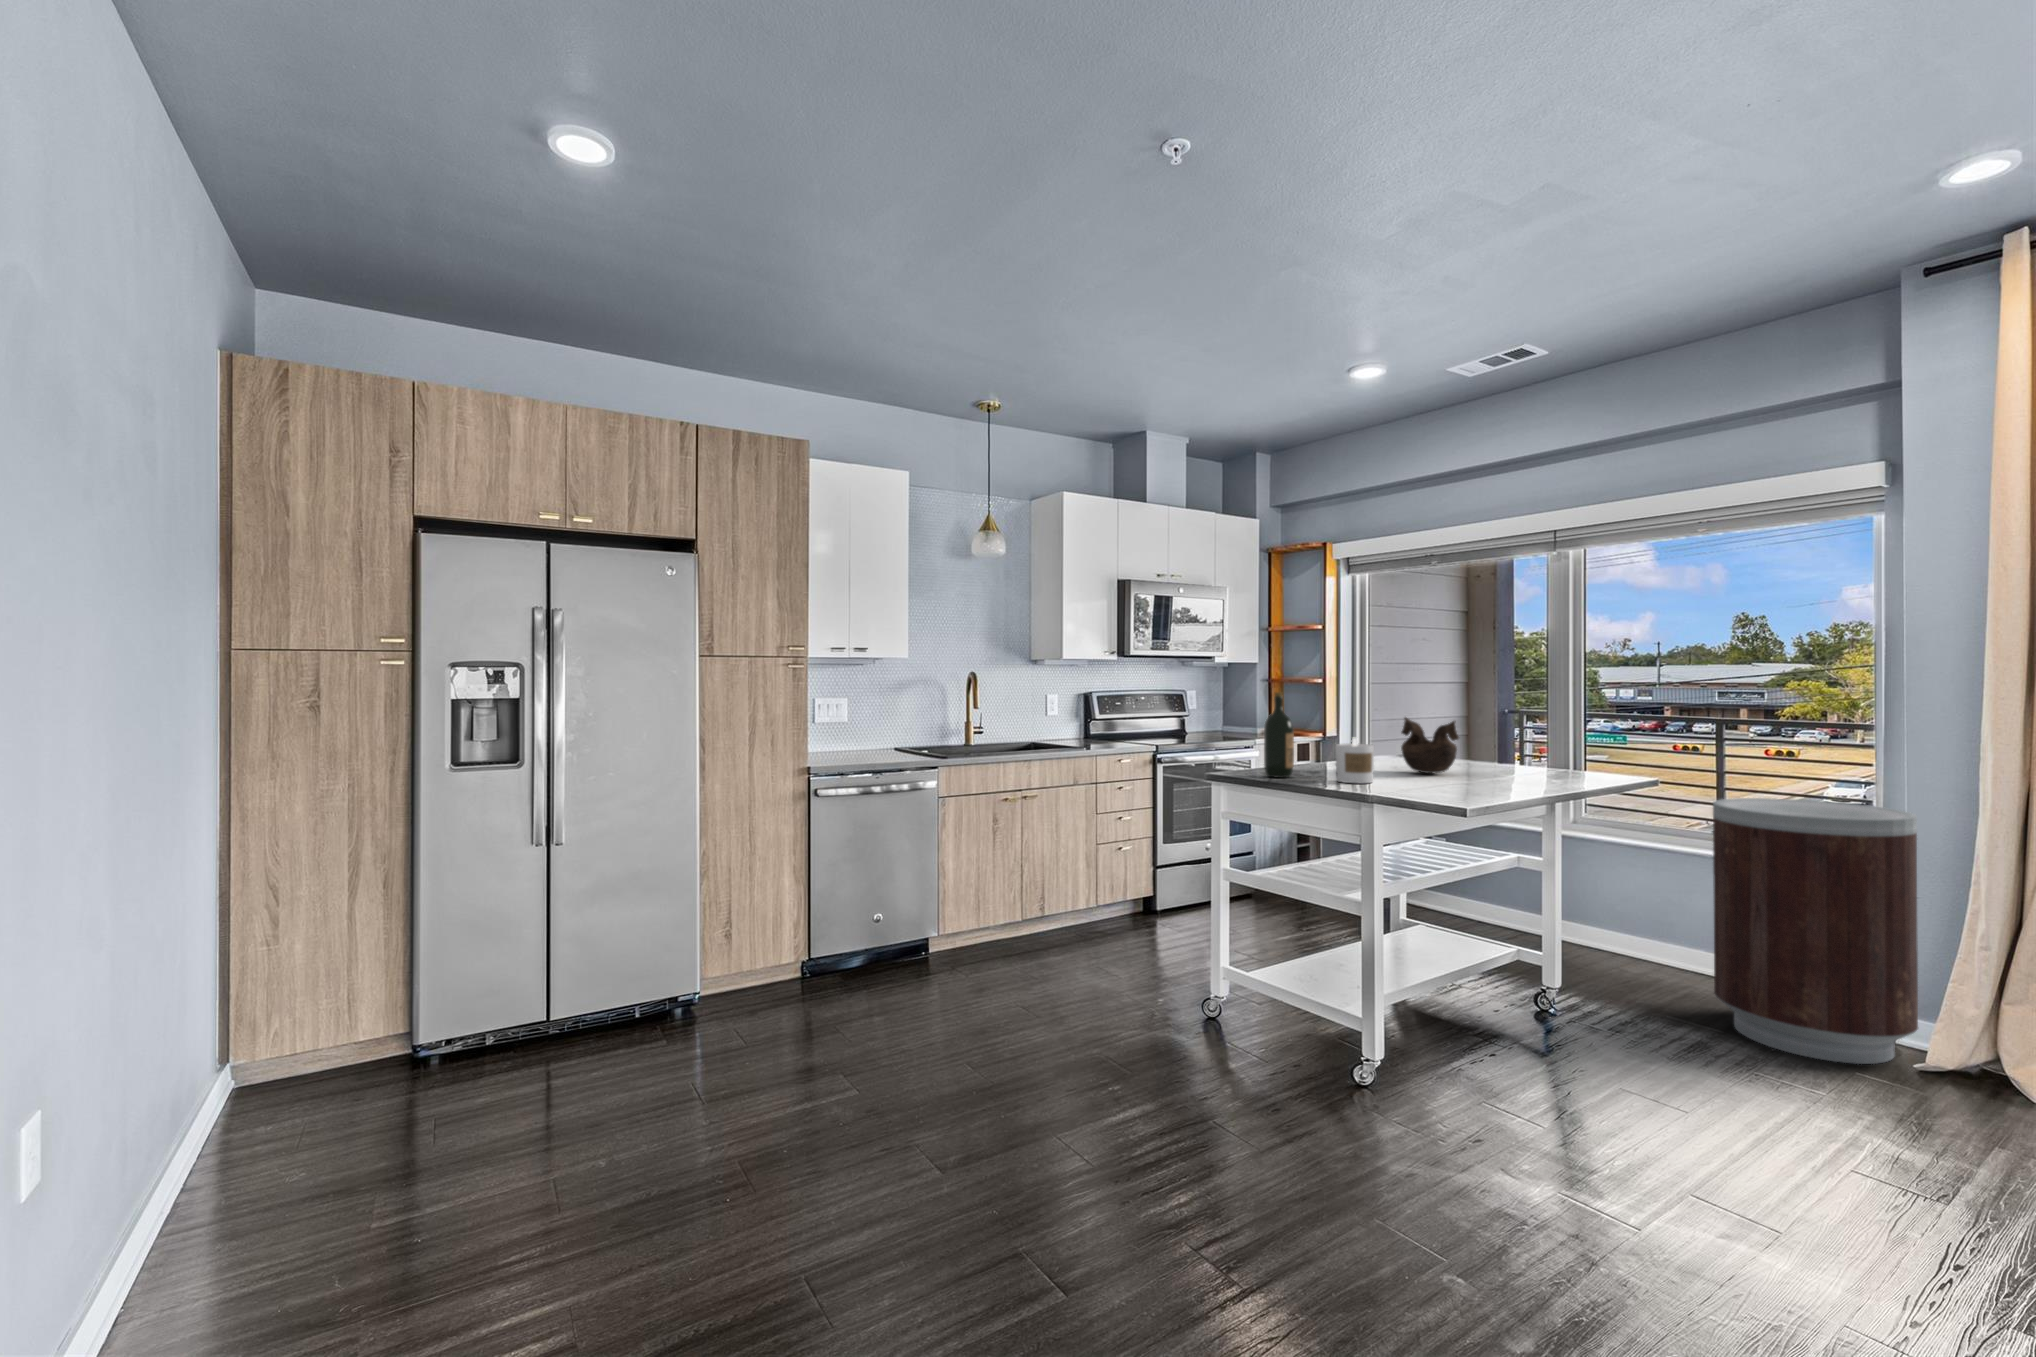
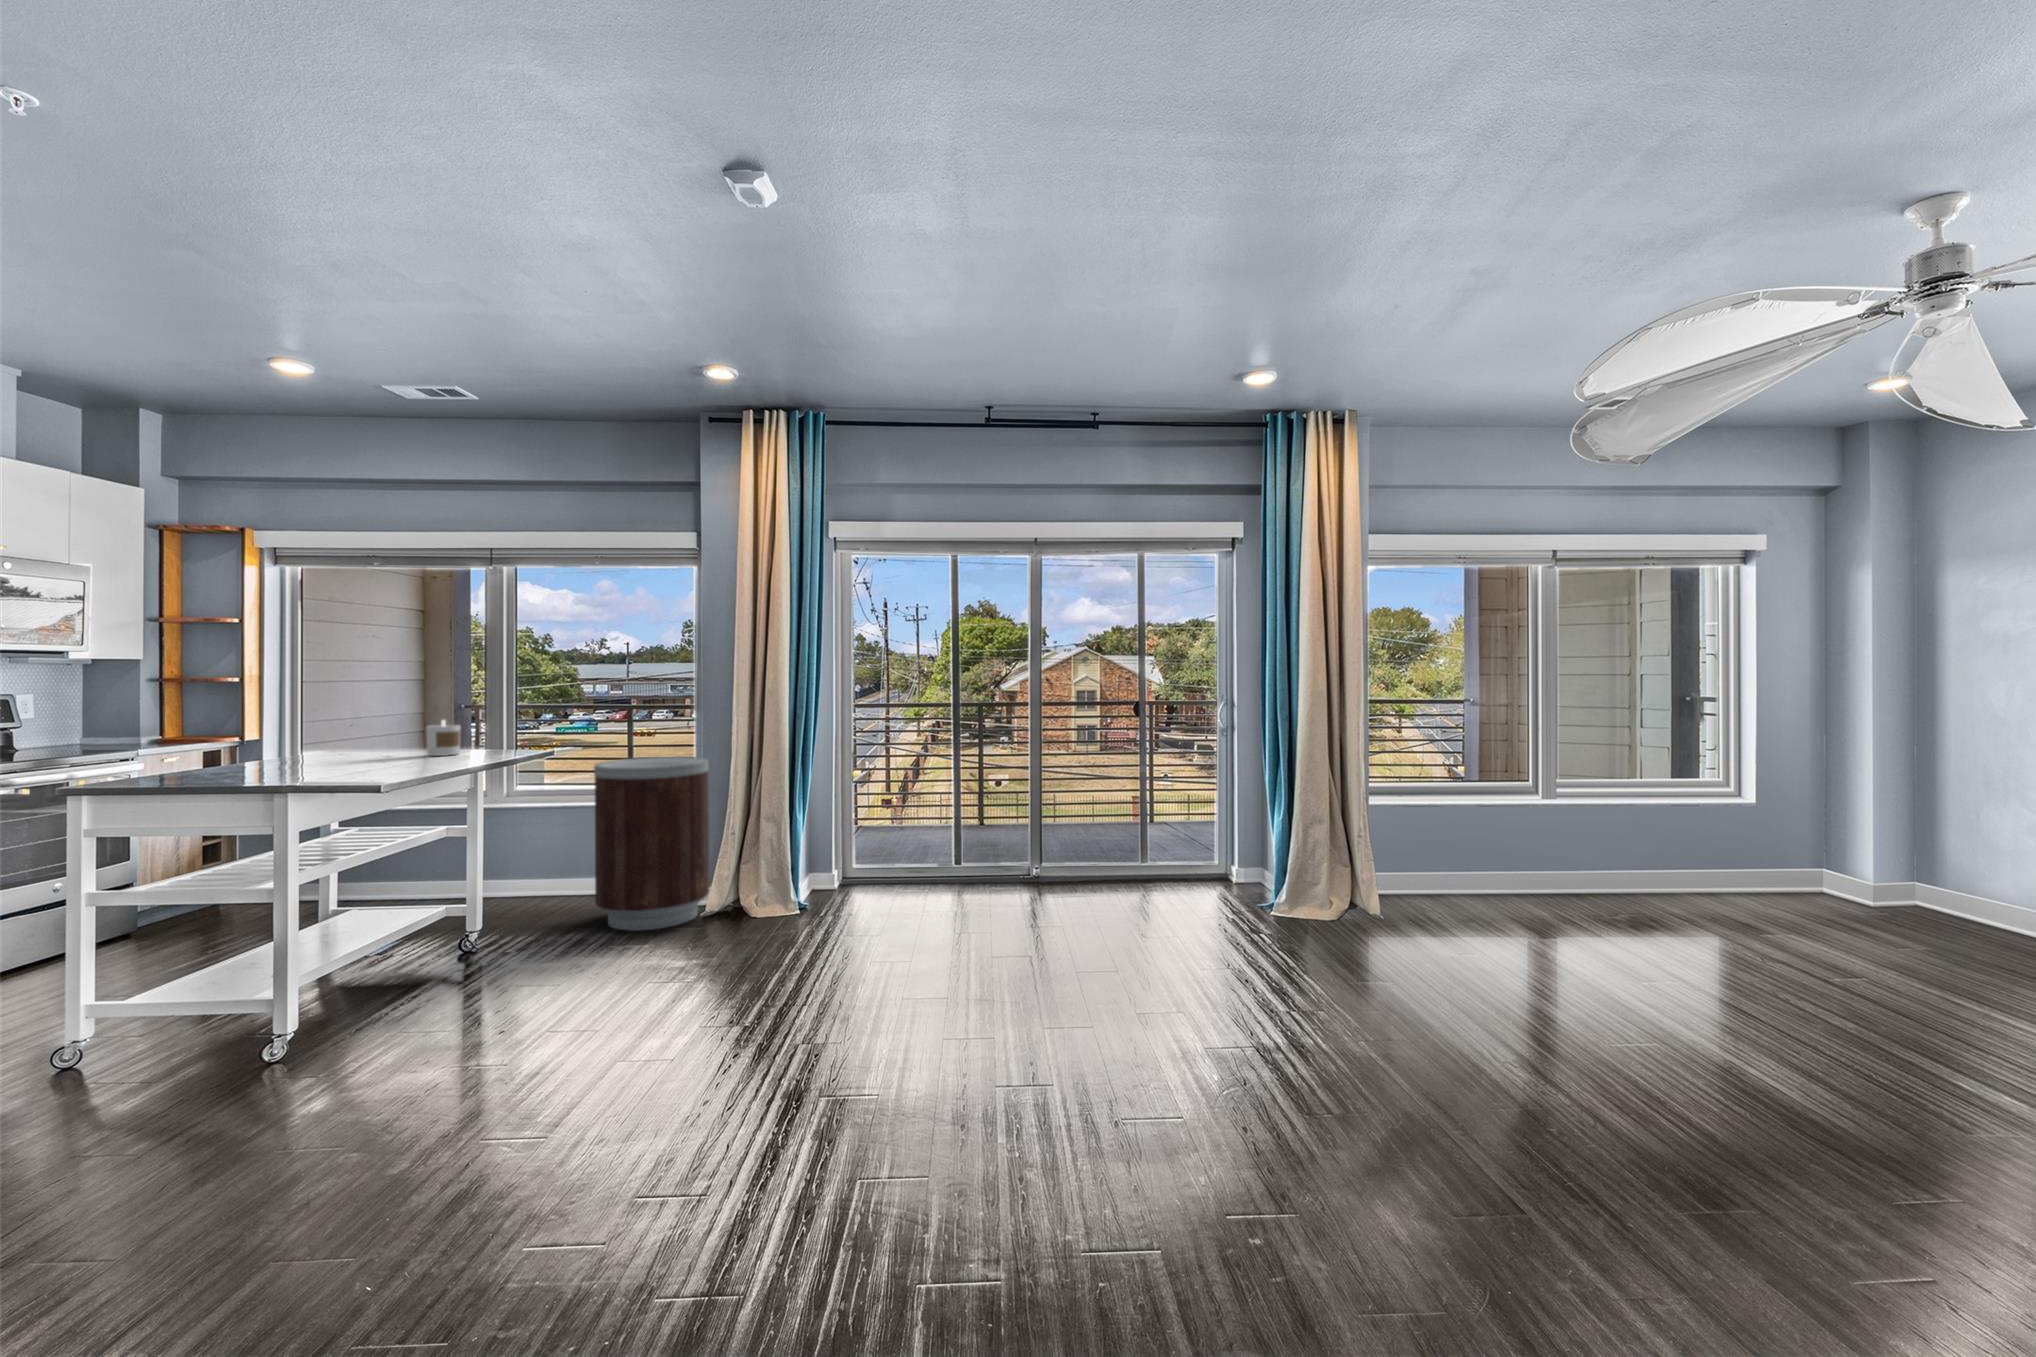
wine bottle: present [1264,692,1294,778] -> none [136,691,180,782]
decorative bowl: present [1401,717,1459,774] -> none [319,712,379,763]
candle: present [1336,737,1374,783] -> present [426,720,461,756]

